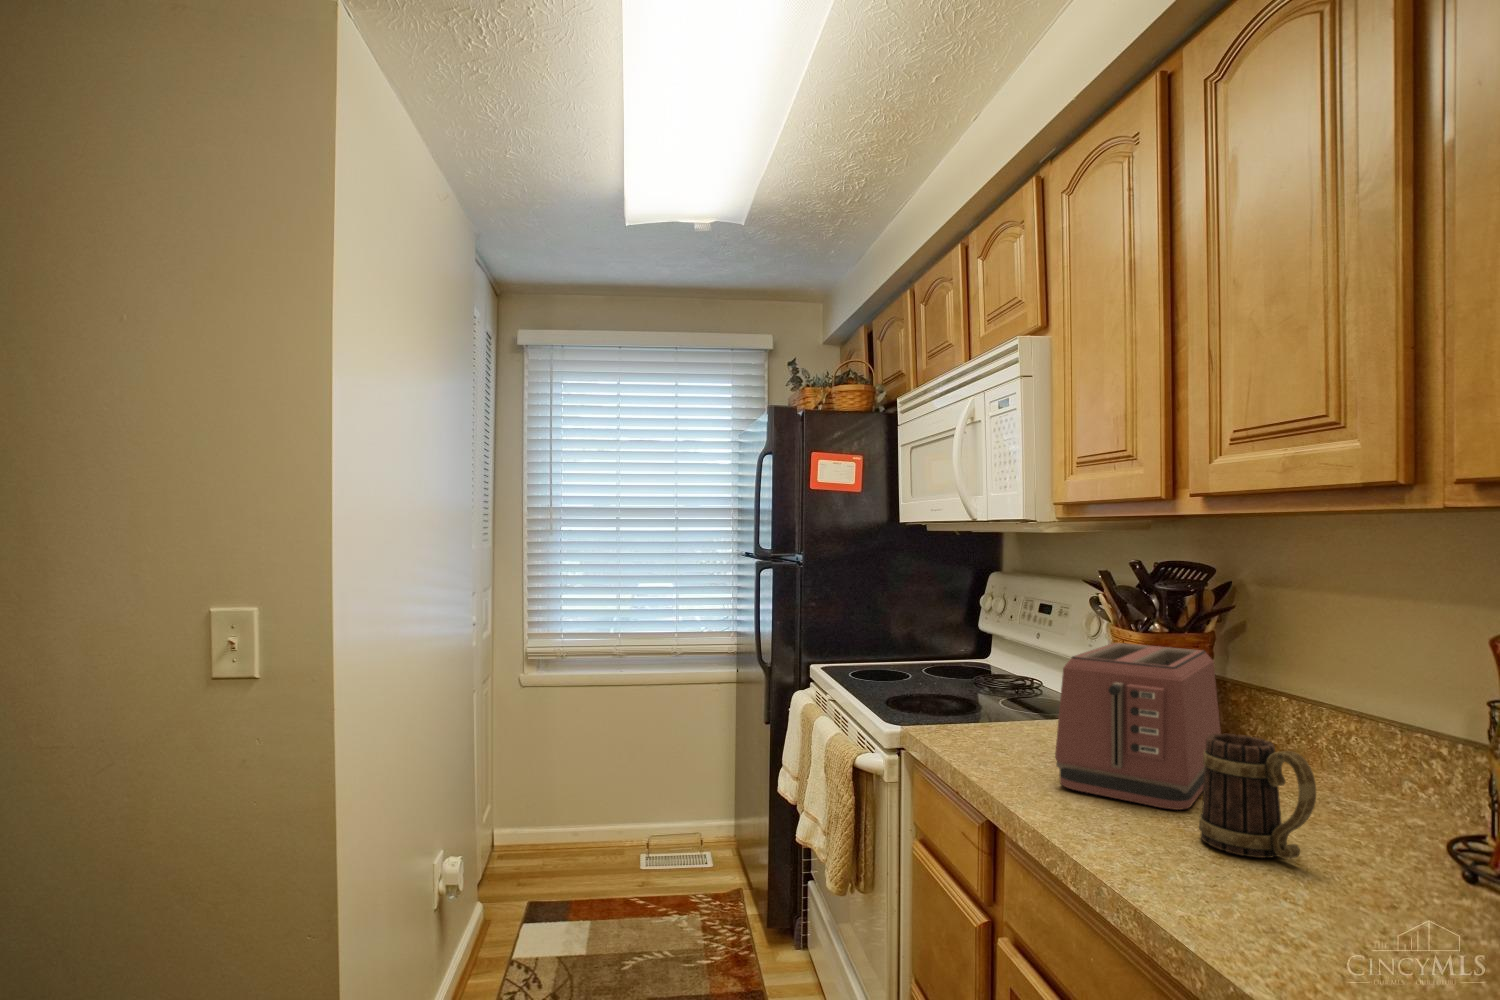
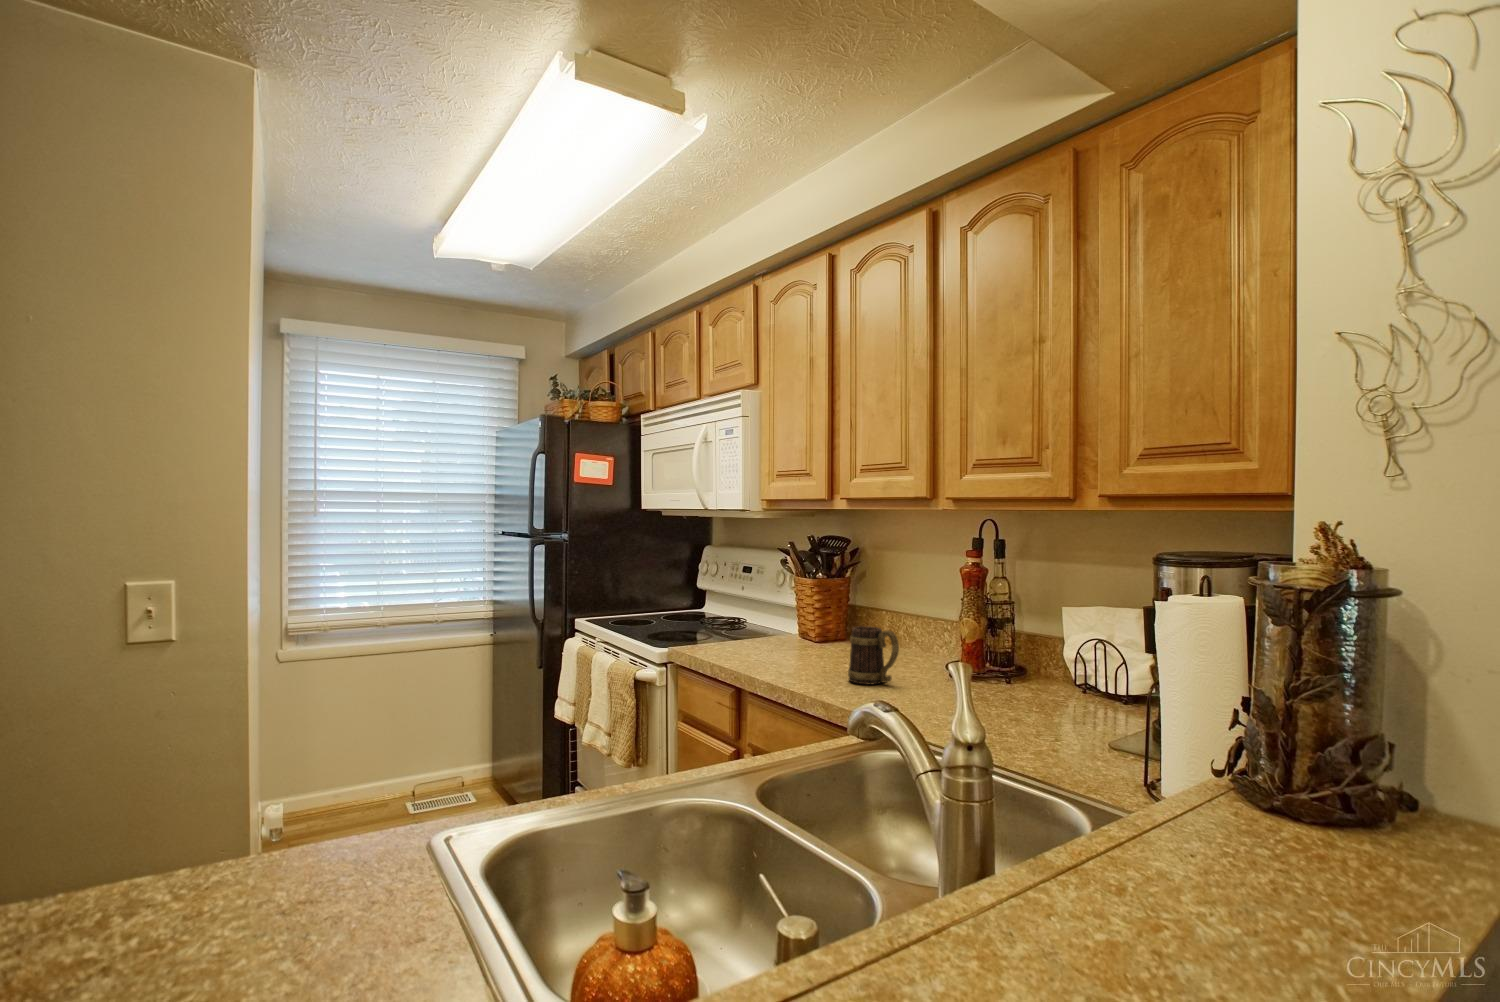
toaster: present [1055,643,1221,810] -> none [773,585,854,671]

